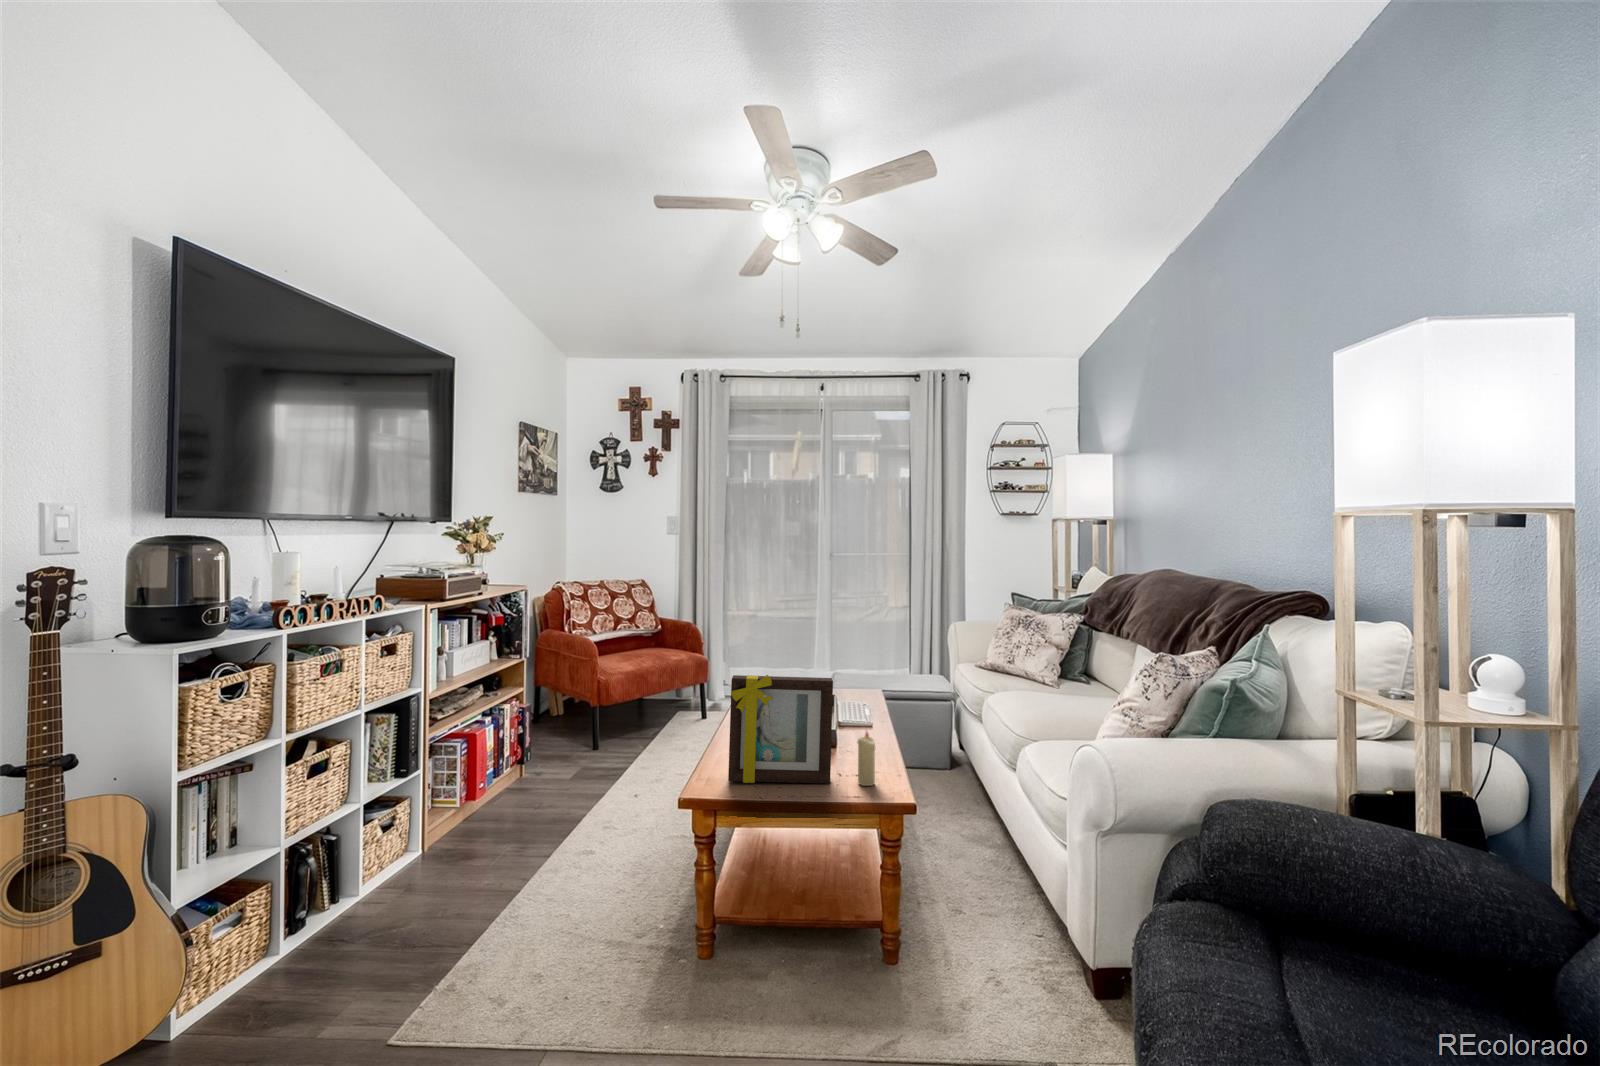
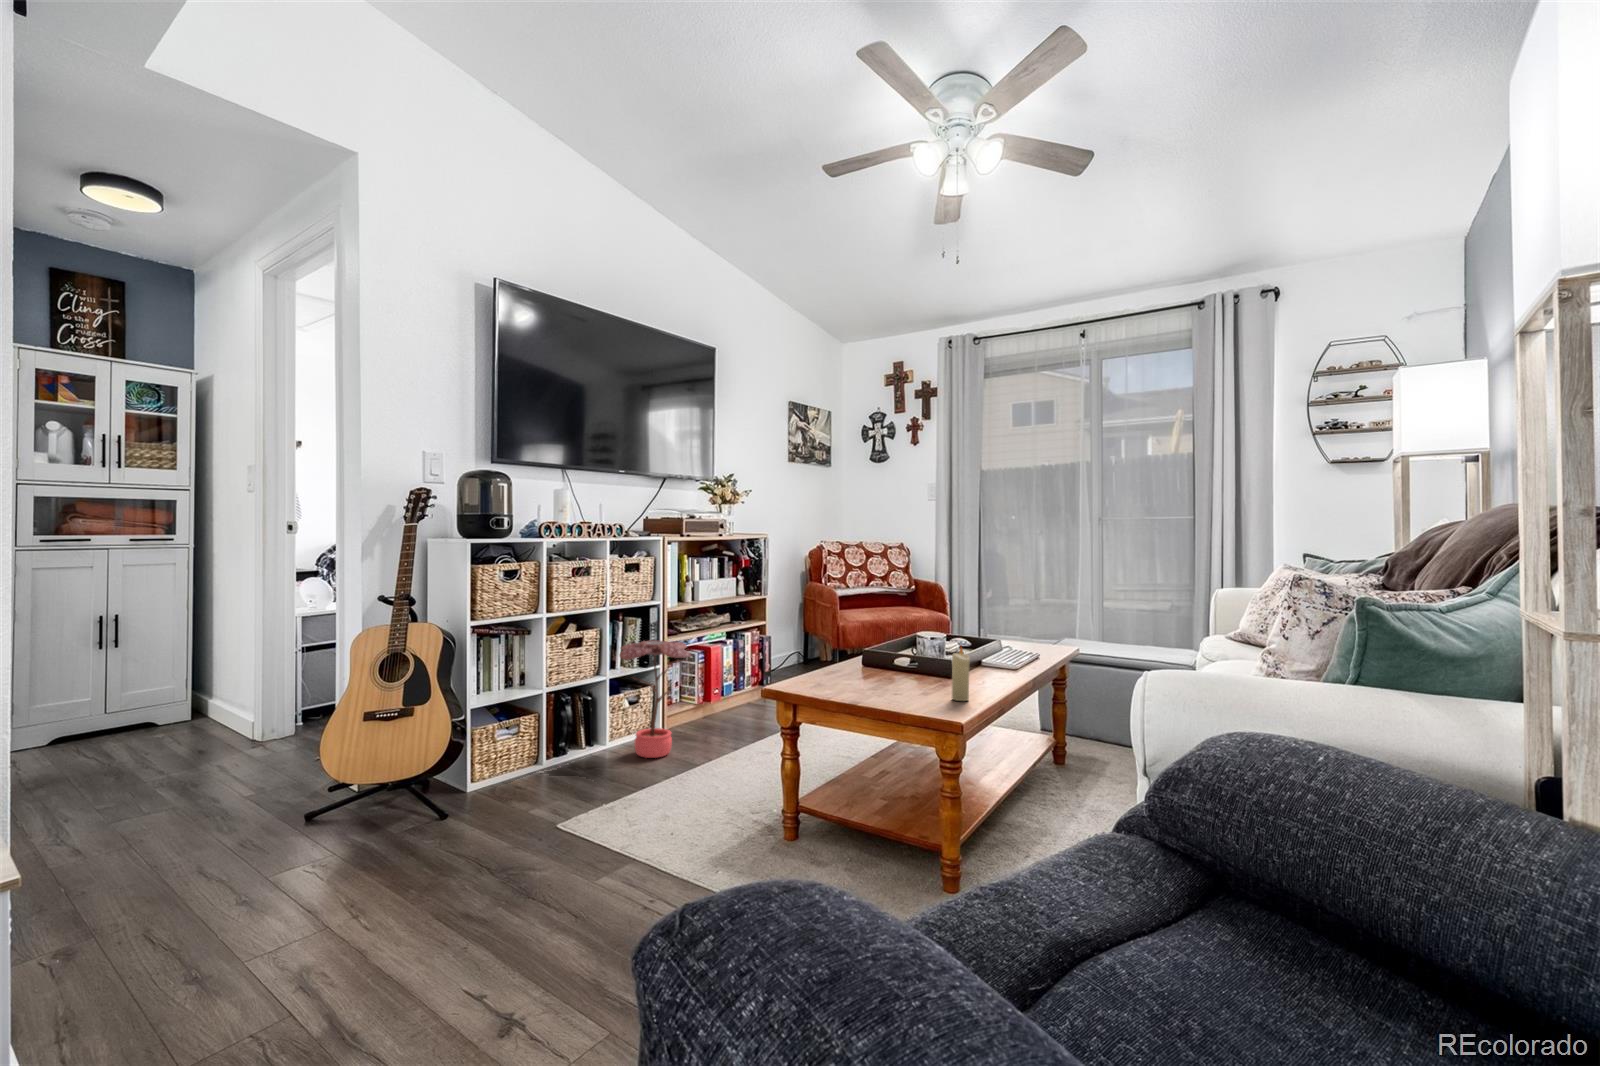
picture frame: present [728,675,833,784] -> none [835,586,935,695]
potted plant: none [381,740,493,900] -> present [620,641,691,758]

